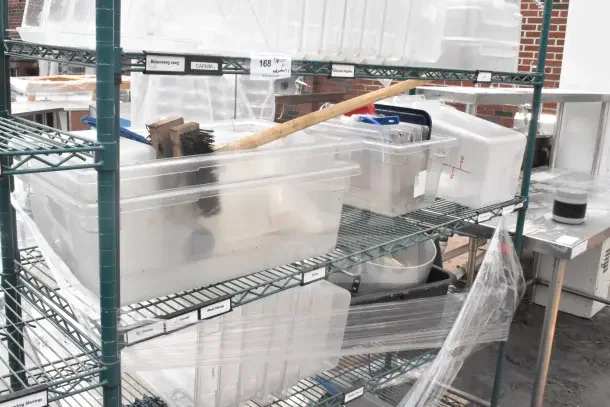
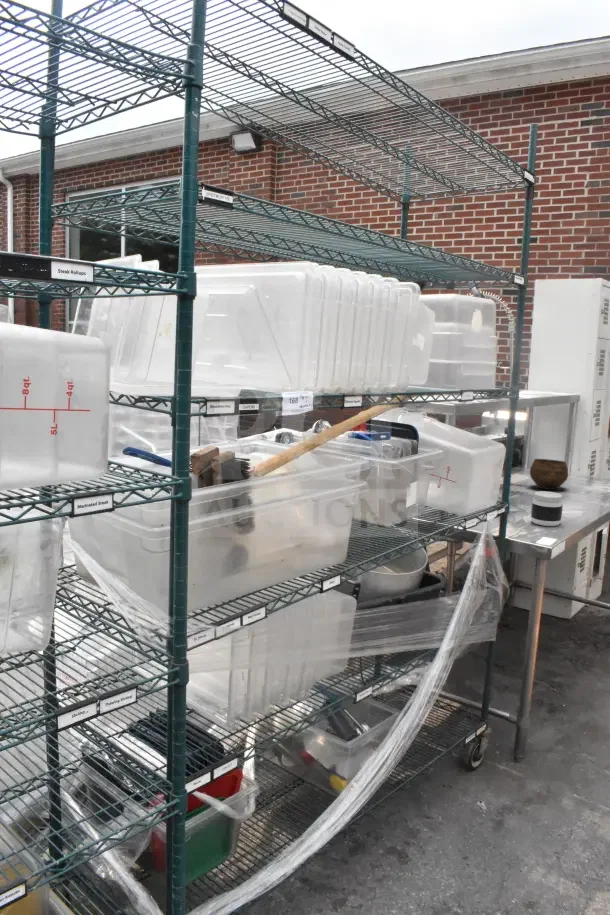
bowl: none [555,156,595,189] -> present [530,459,568,490]

